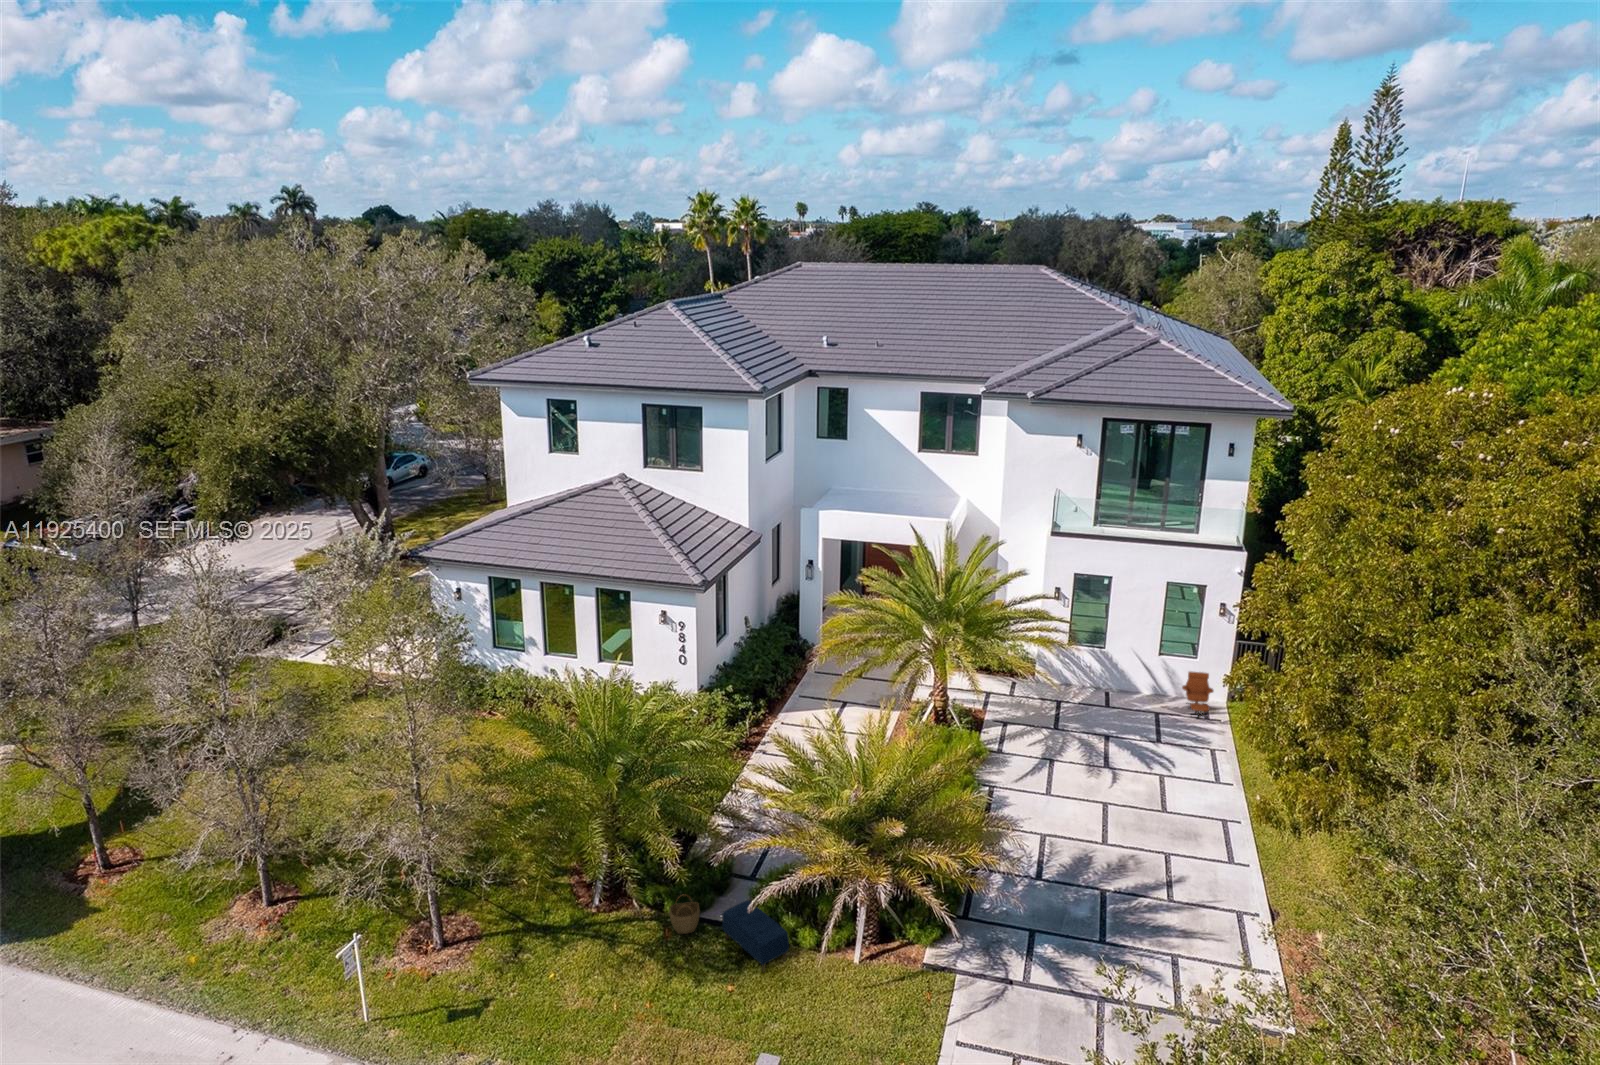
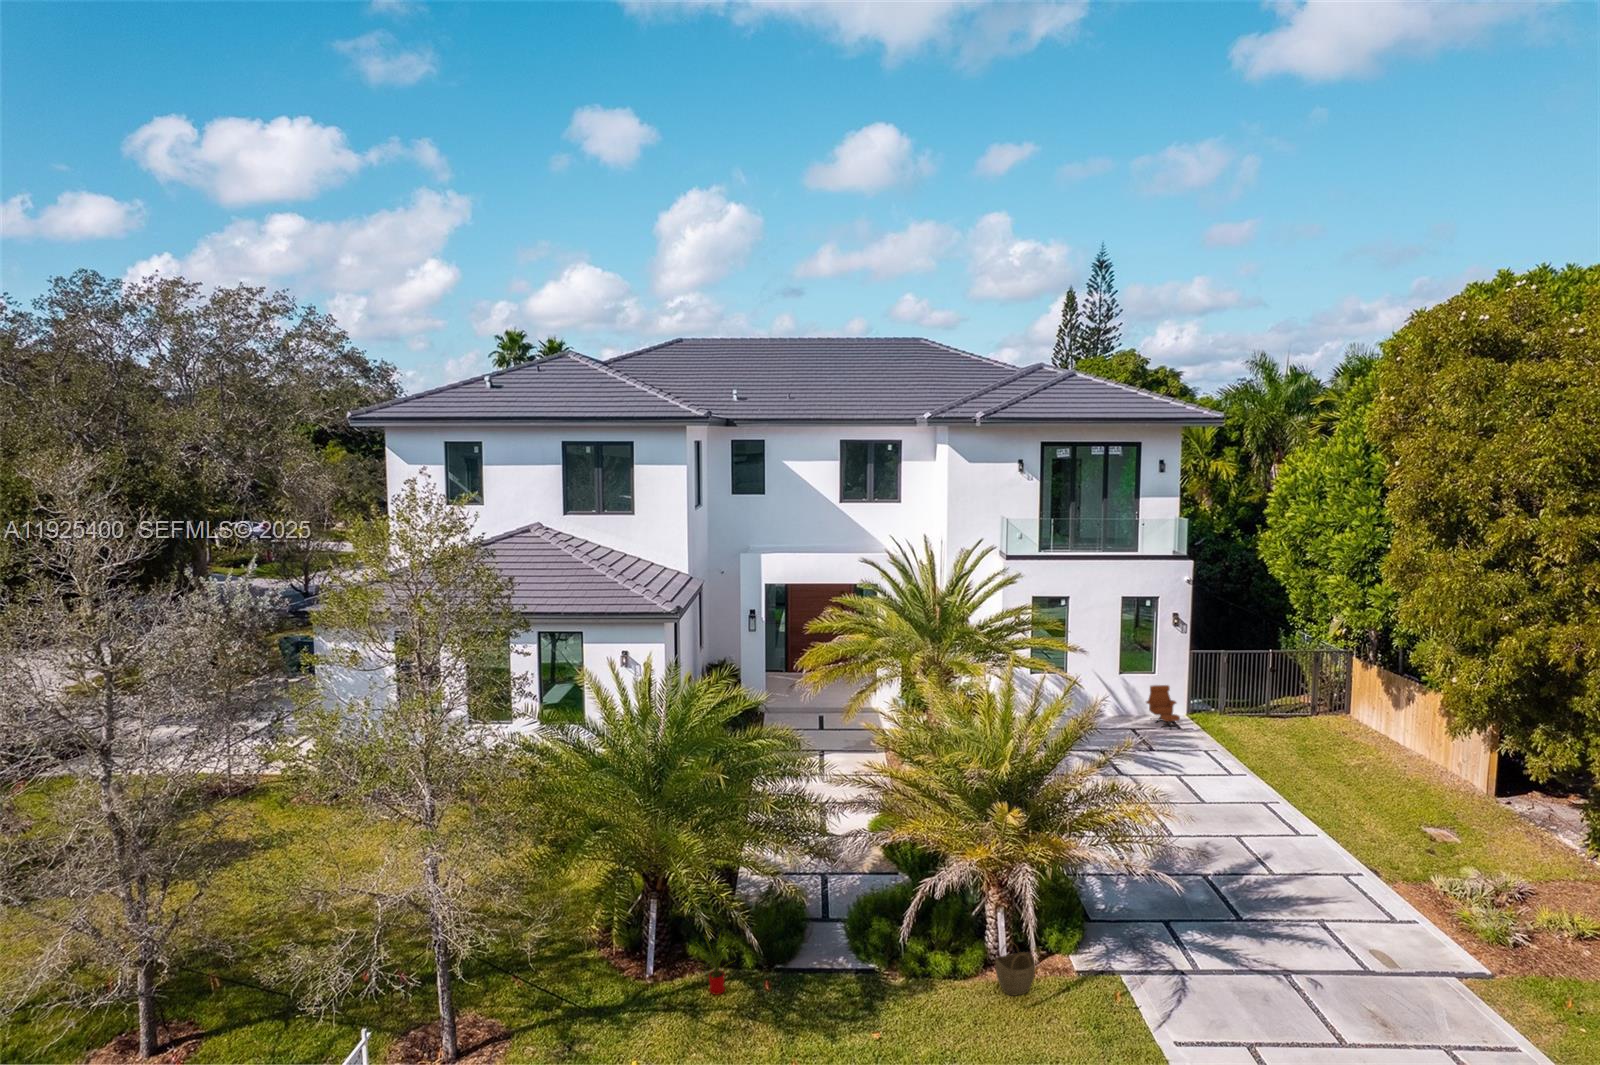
house plant: none [619,883,653,930] -> present [705,936,725,995]
woven basket: present [670,894,700,934] -> present [995,942,1035,996]
bench: present [722,900,789,972] -> none [830,931,925,1011]

